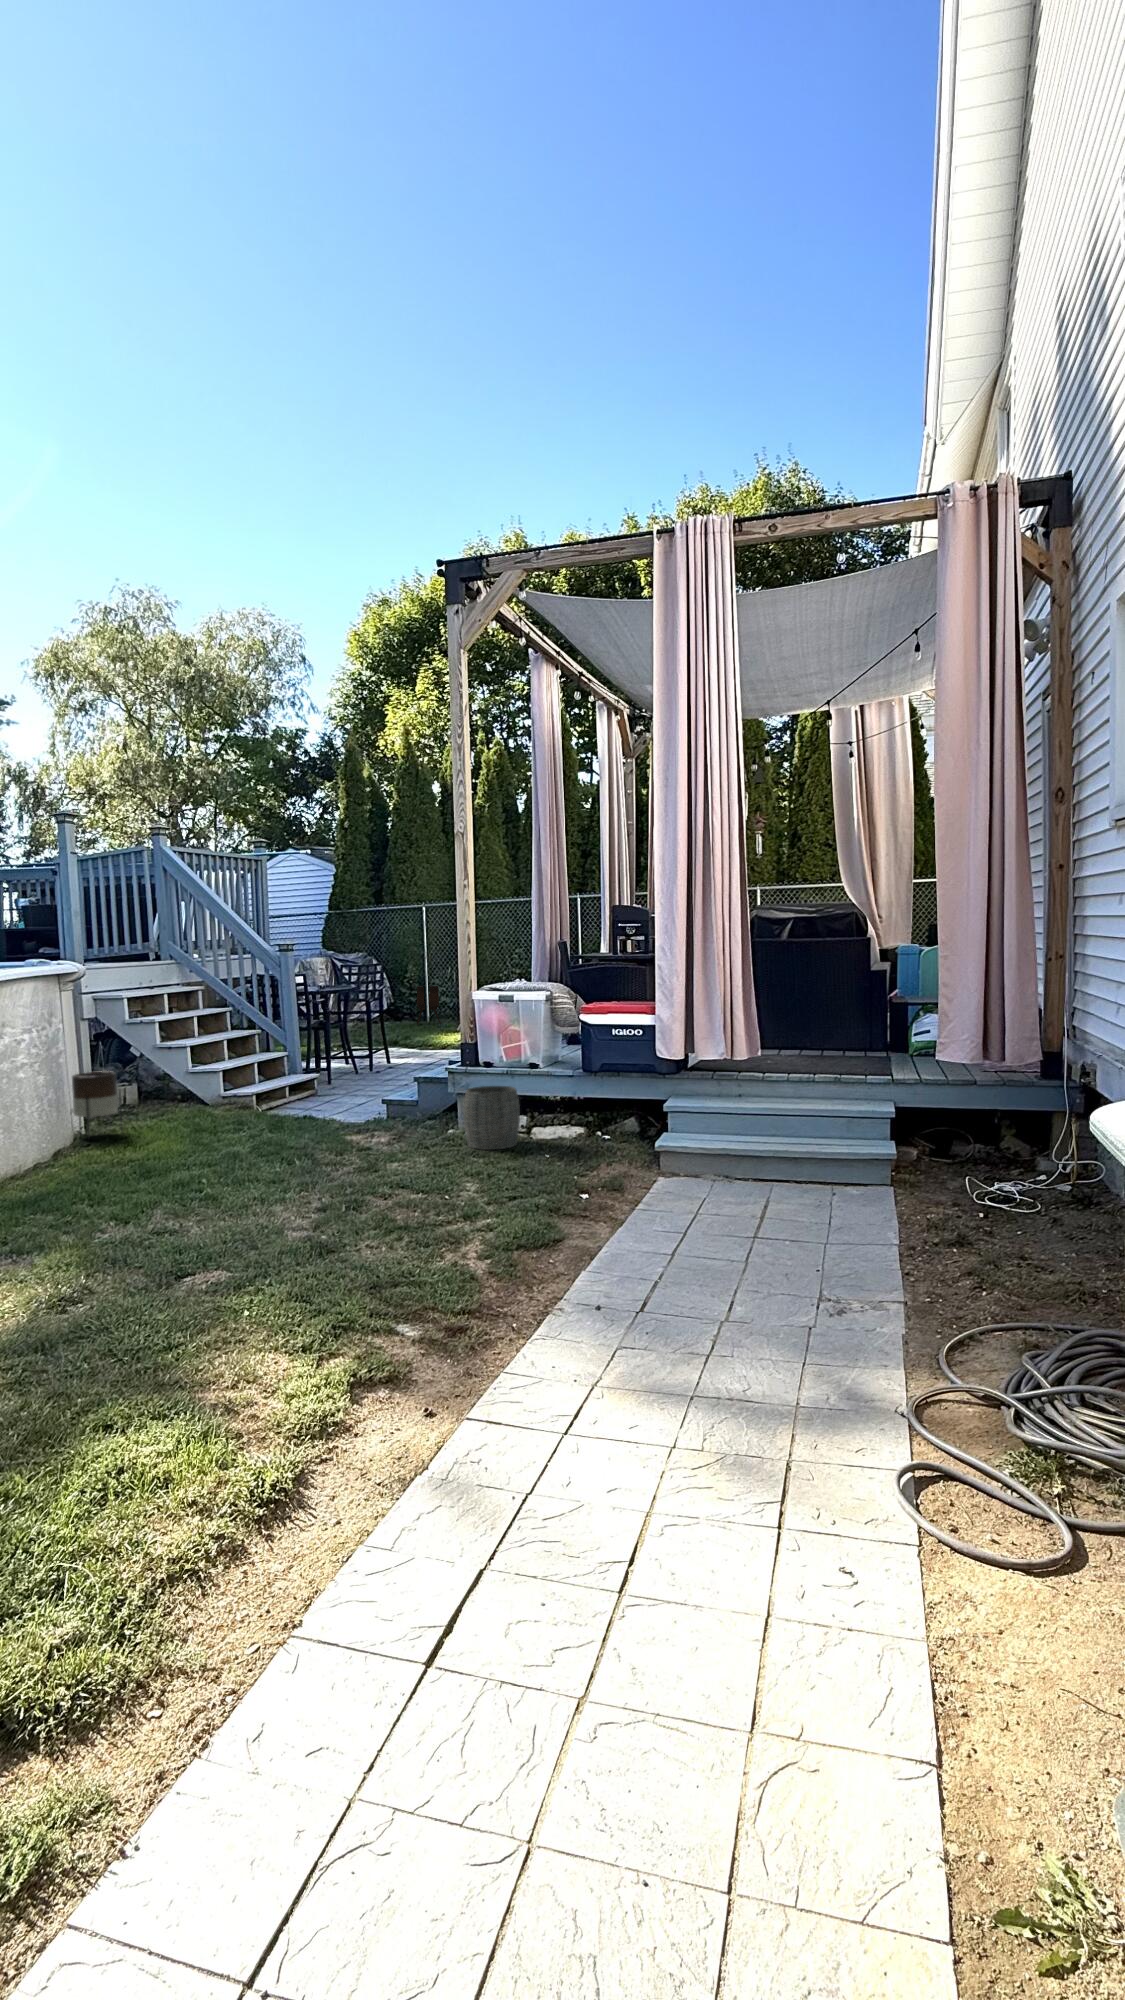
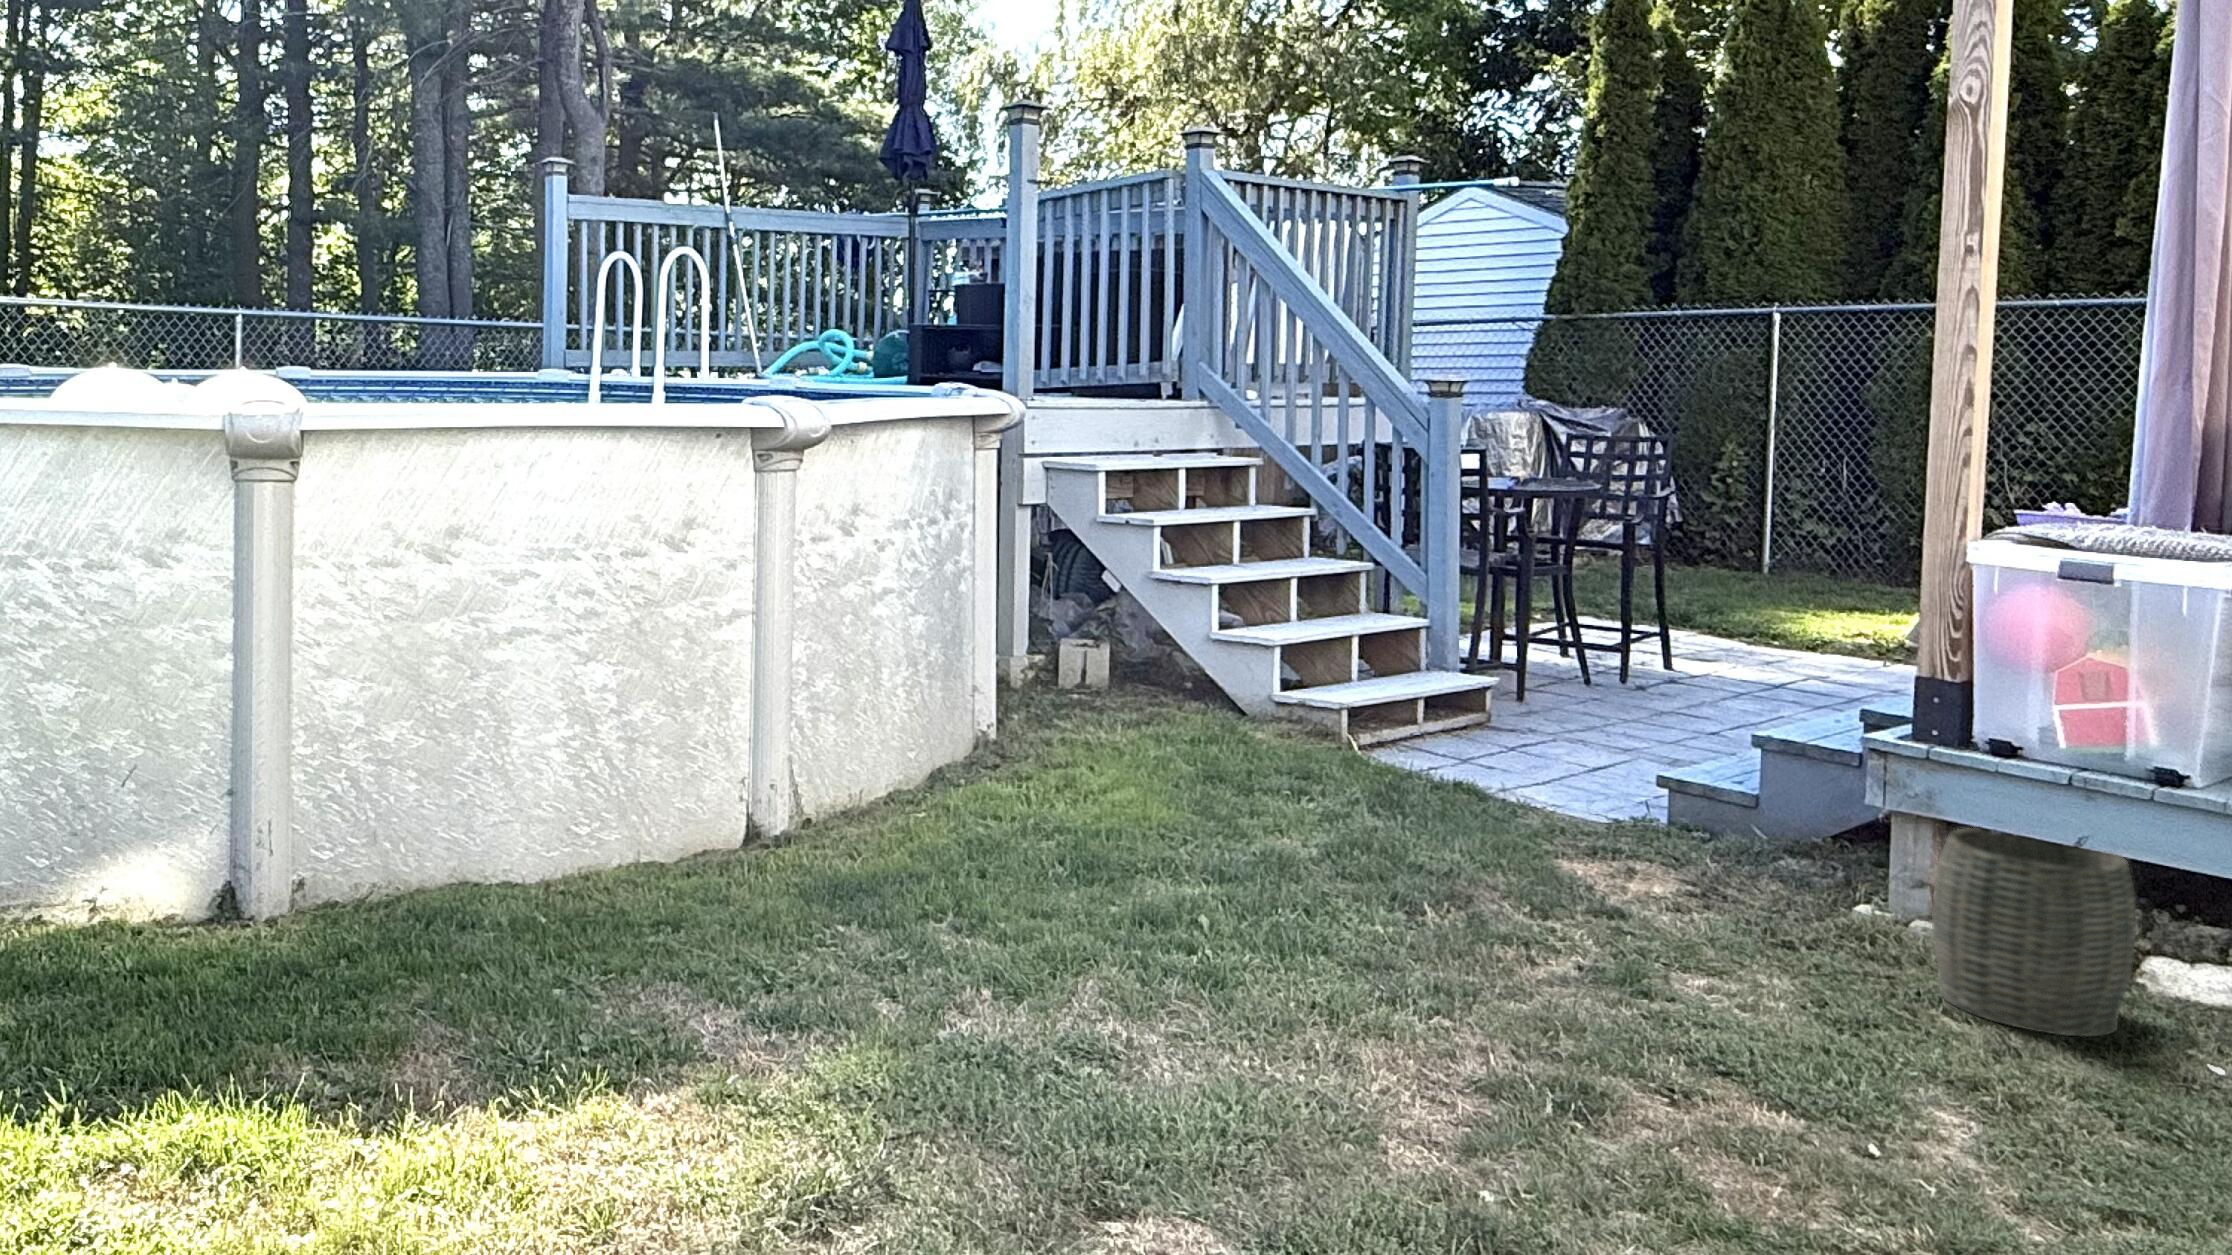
side table: present [416,986,441,1025] -> none [1730,485,1794,578]
planter: present [72,1071,123,1138] -> none [973,622,1066,762]

